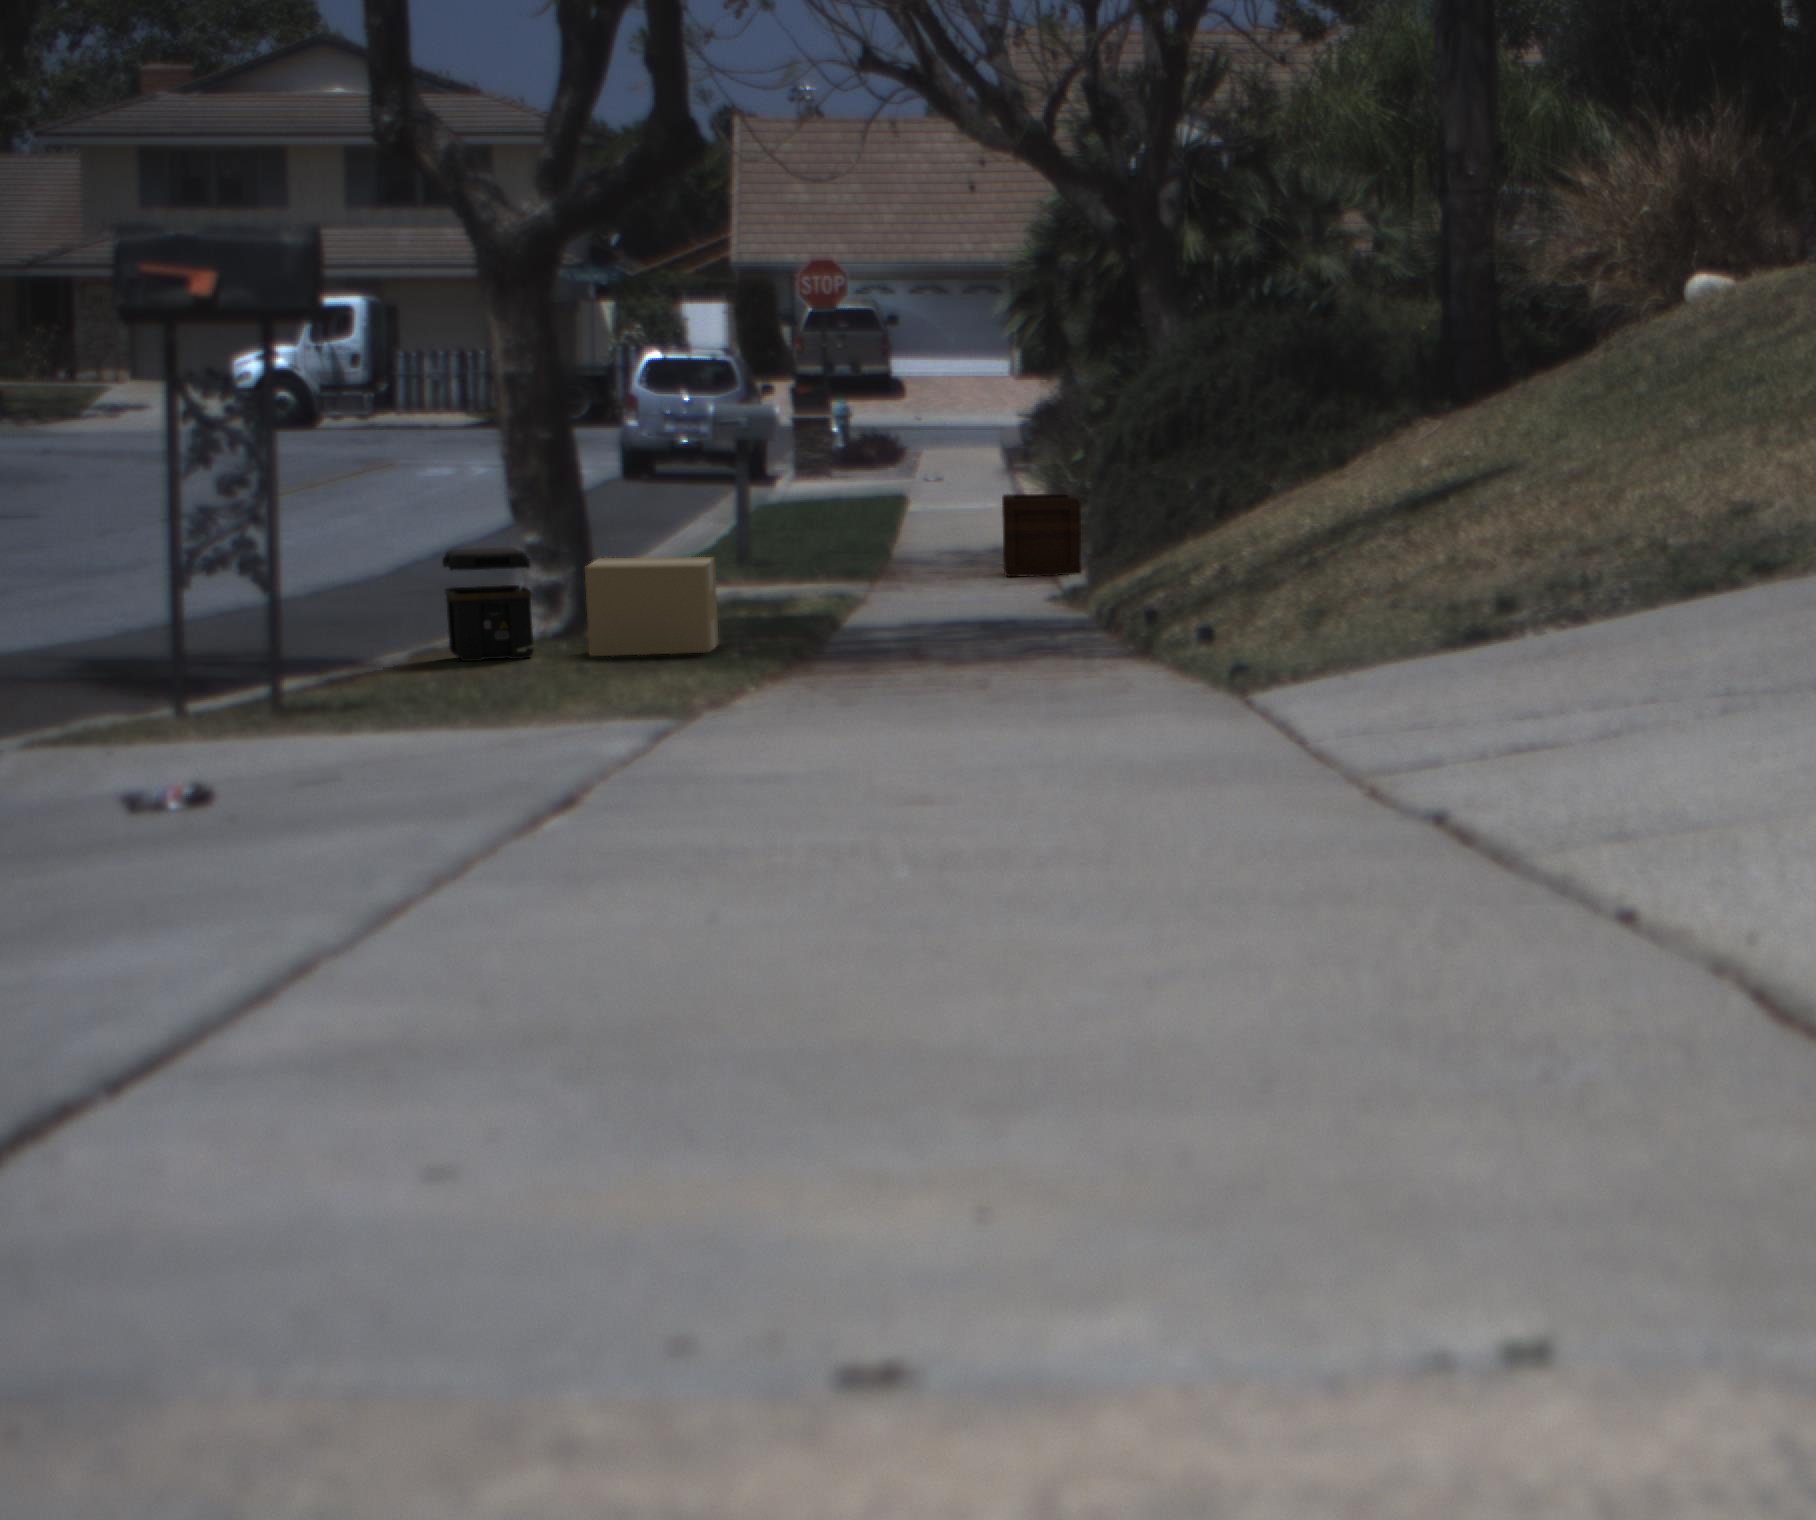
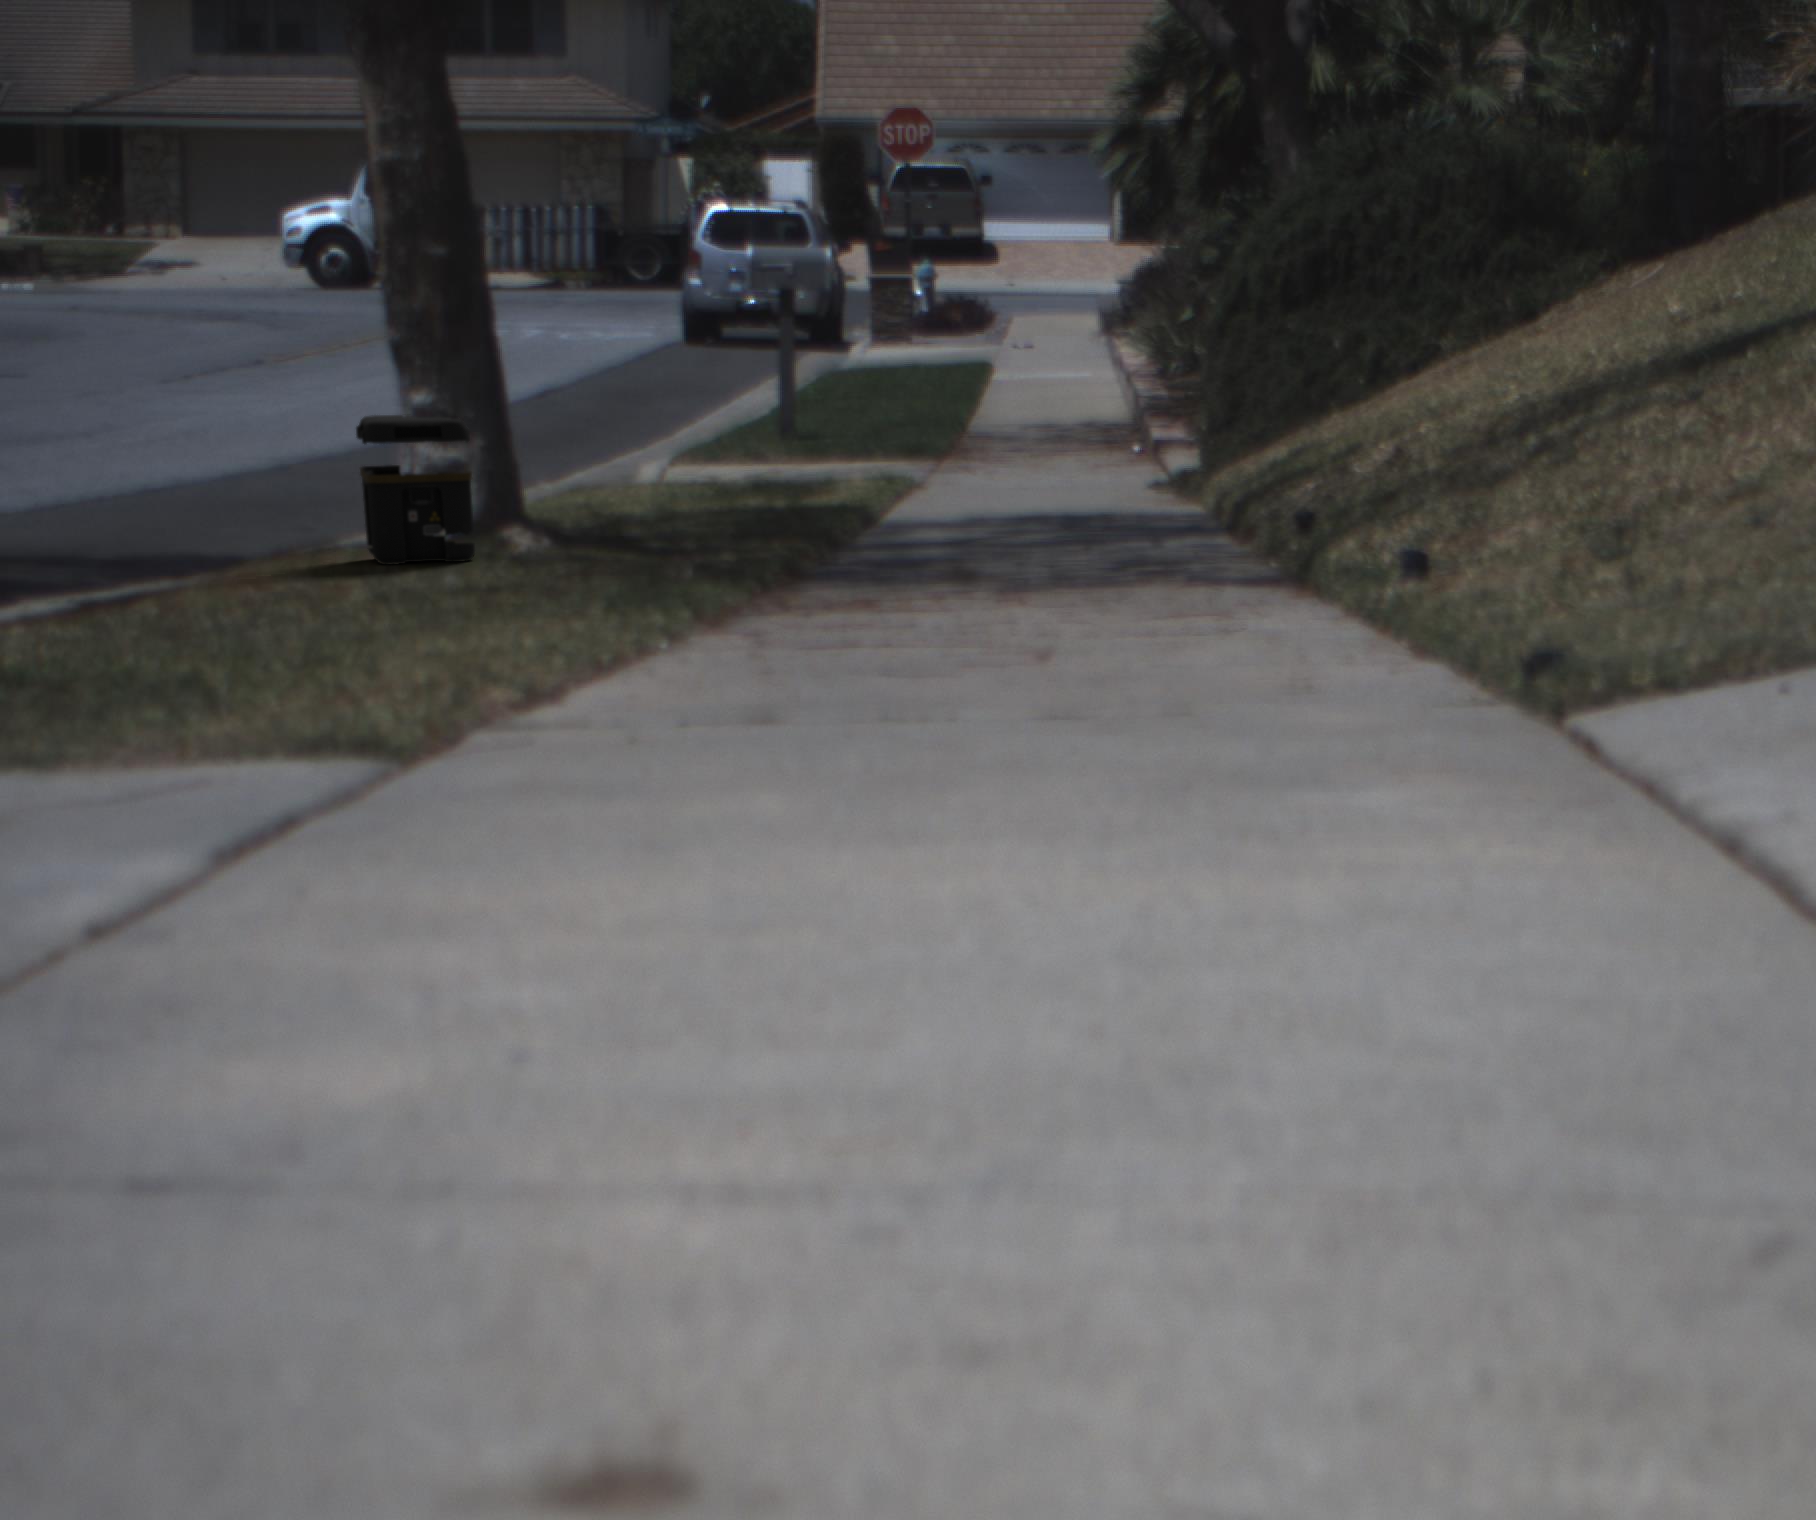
wooden crate: present [1002,494,1082,577] -> none [1097,358,1191,458]
cardboard box: present [585,557,718,656] -> none [541,430,722,560]

